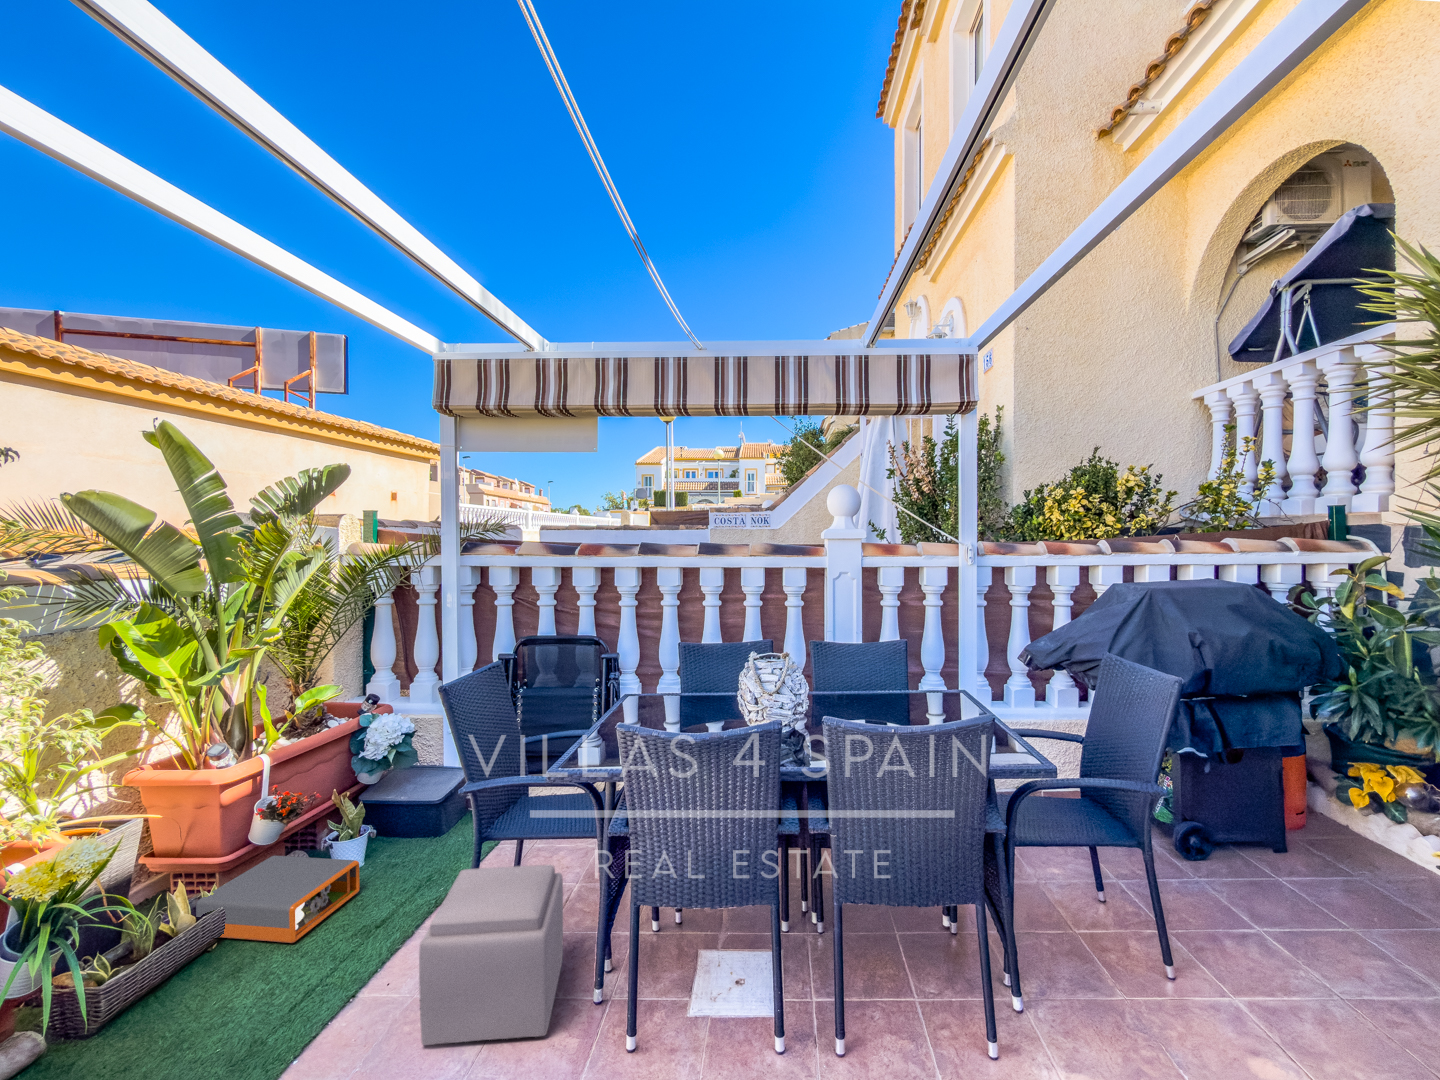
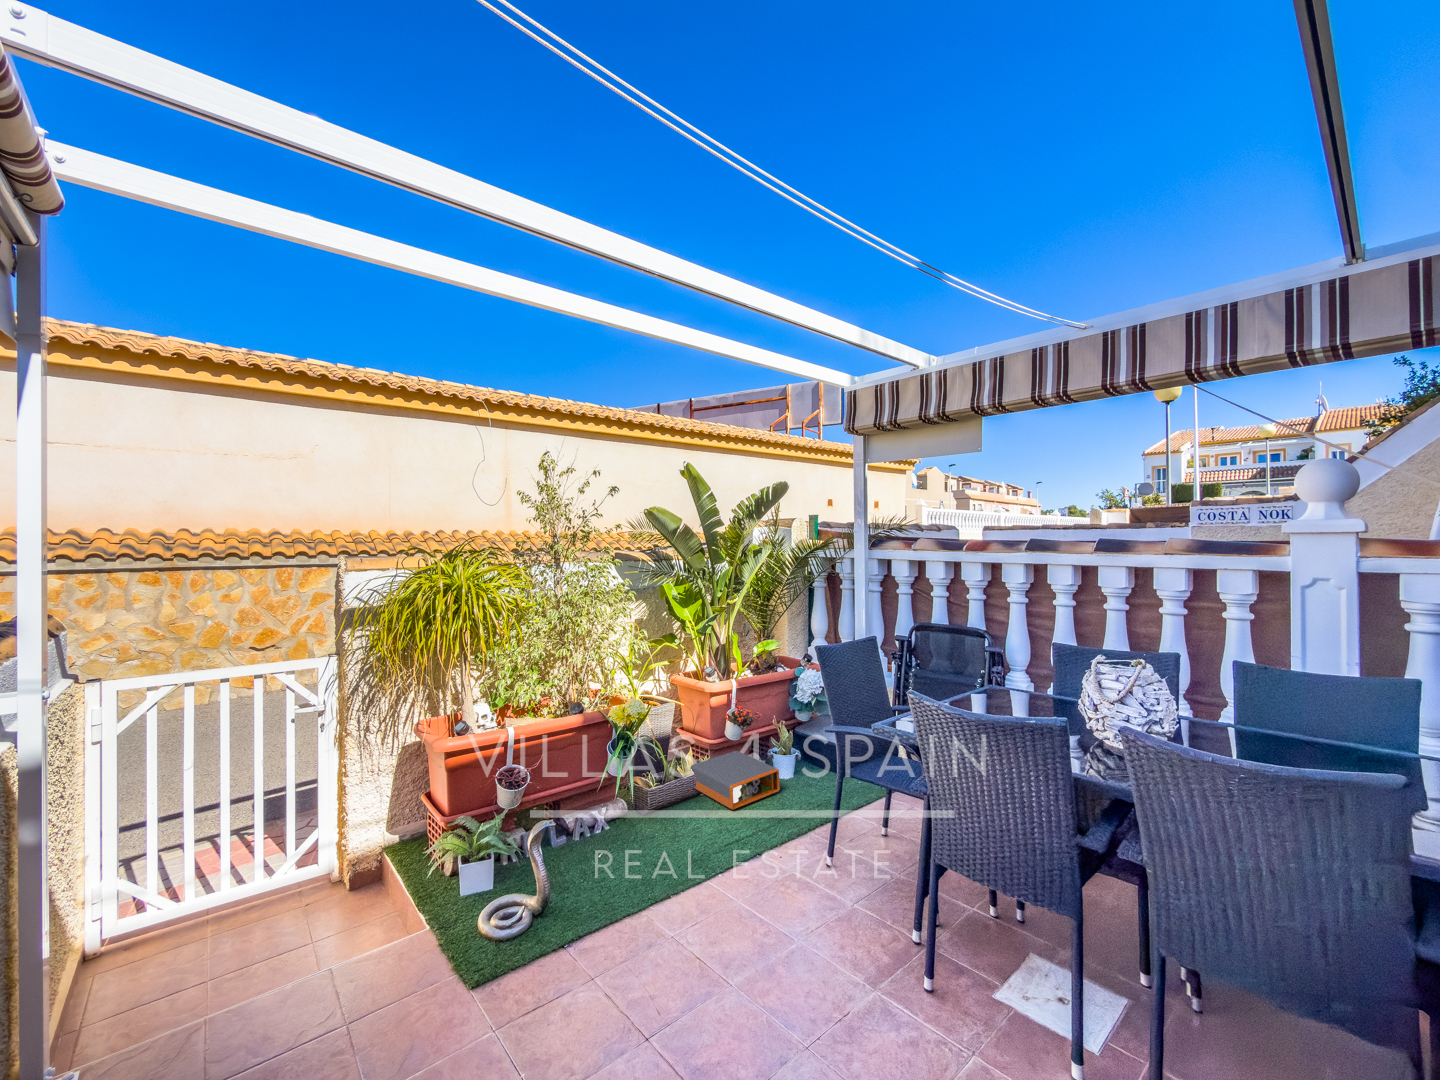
ottoman: present [419,865,563,1045] -> none [767,794,890,945]

